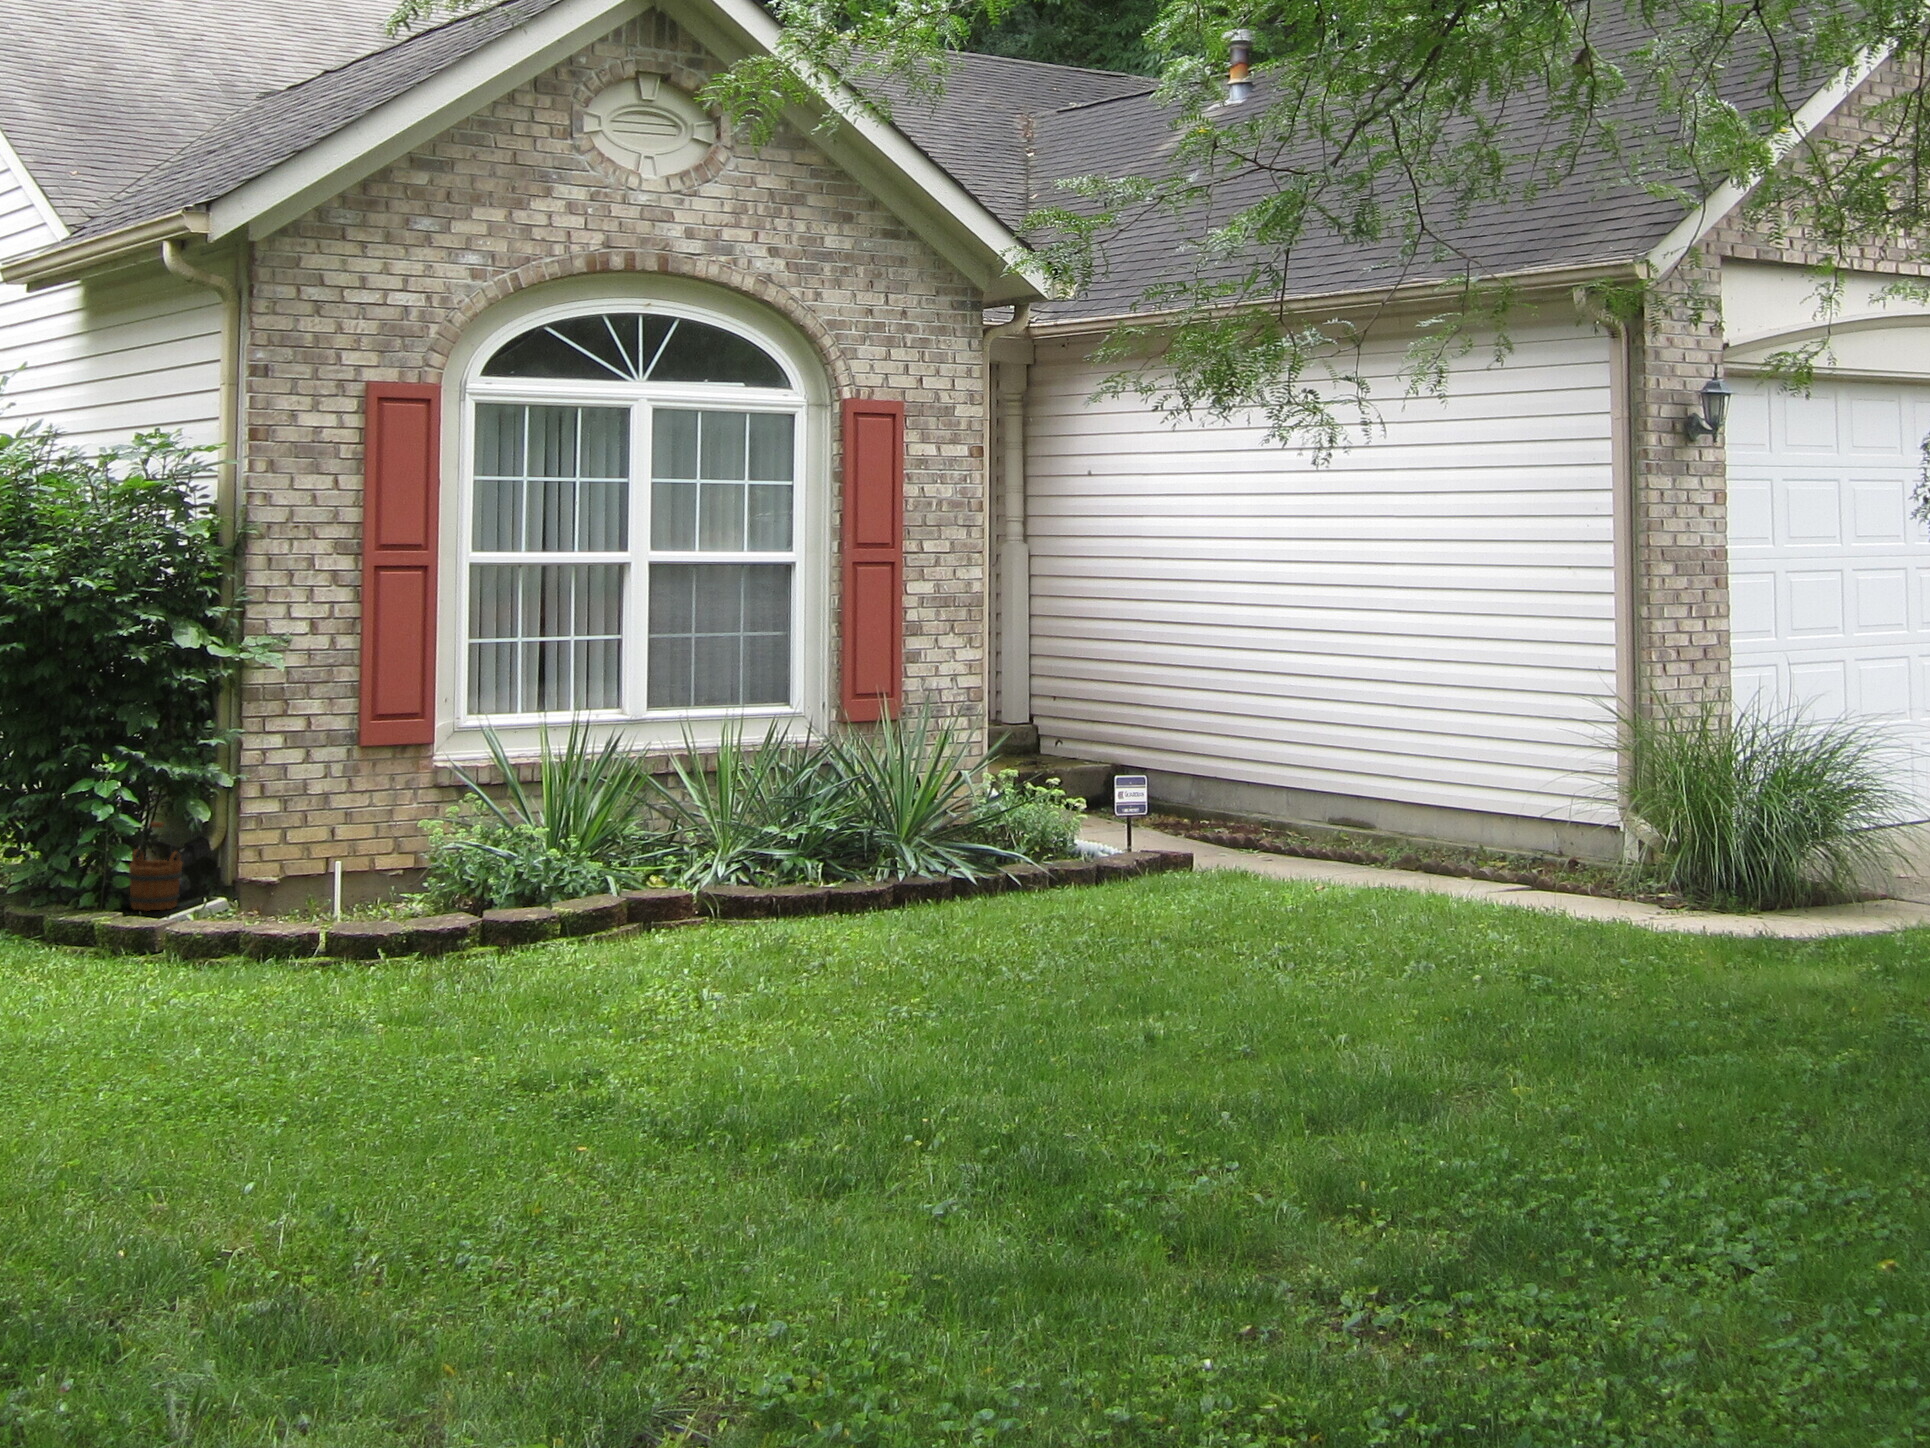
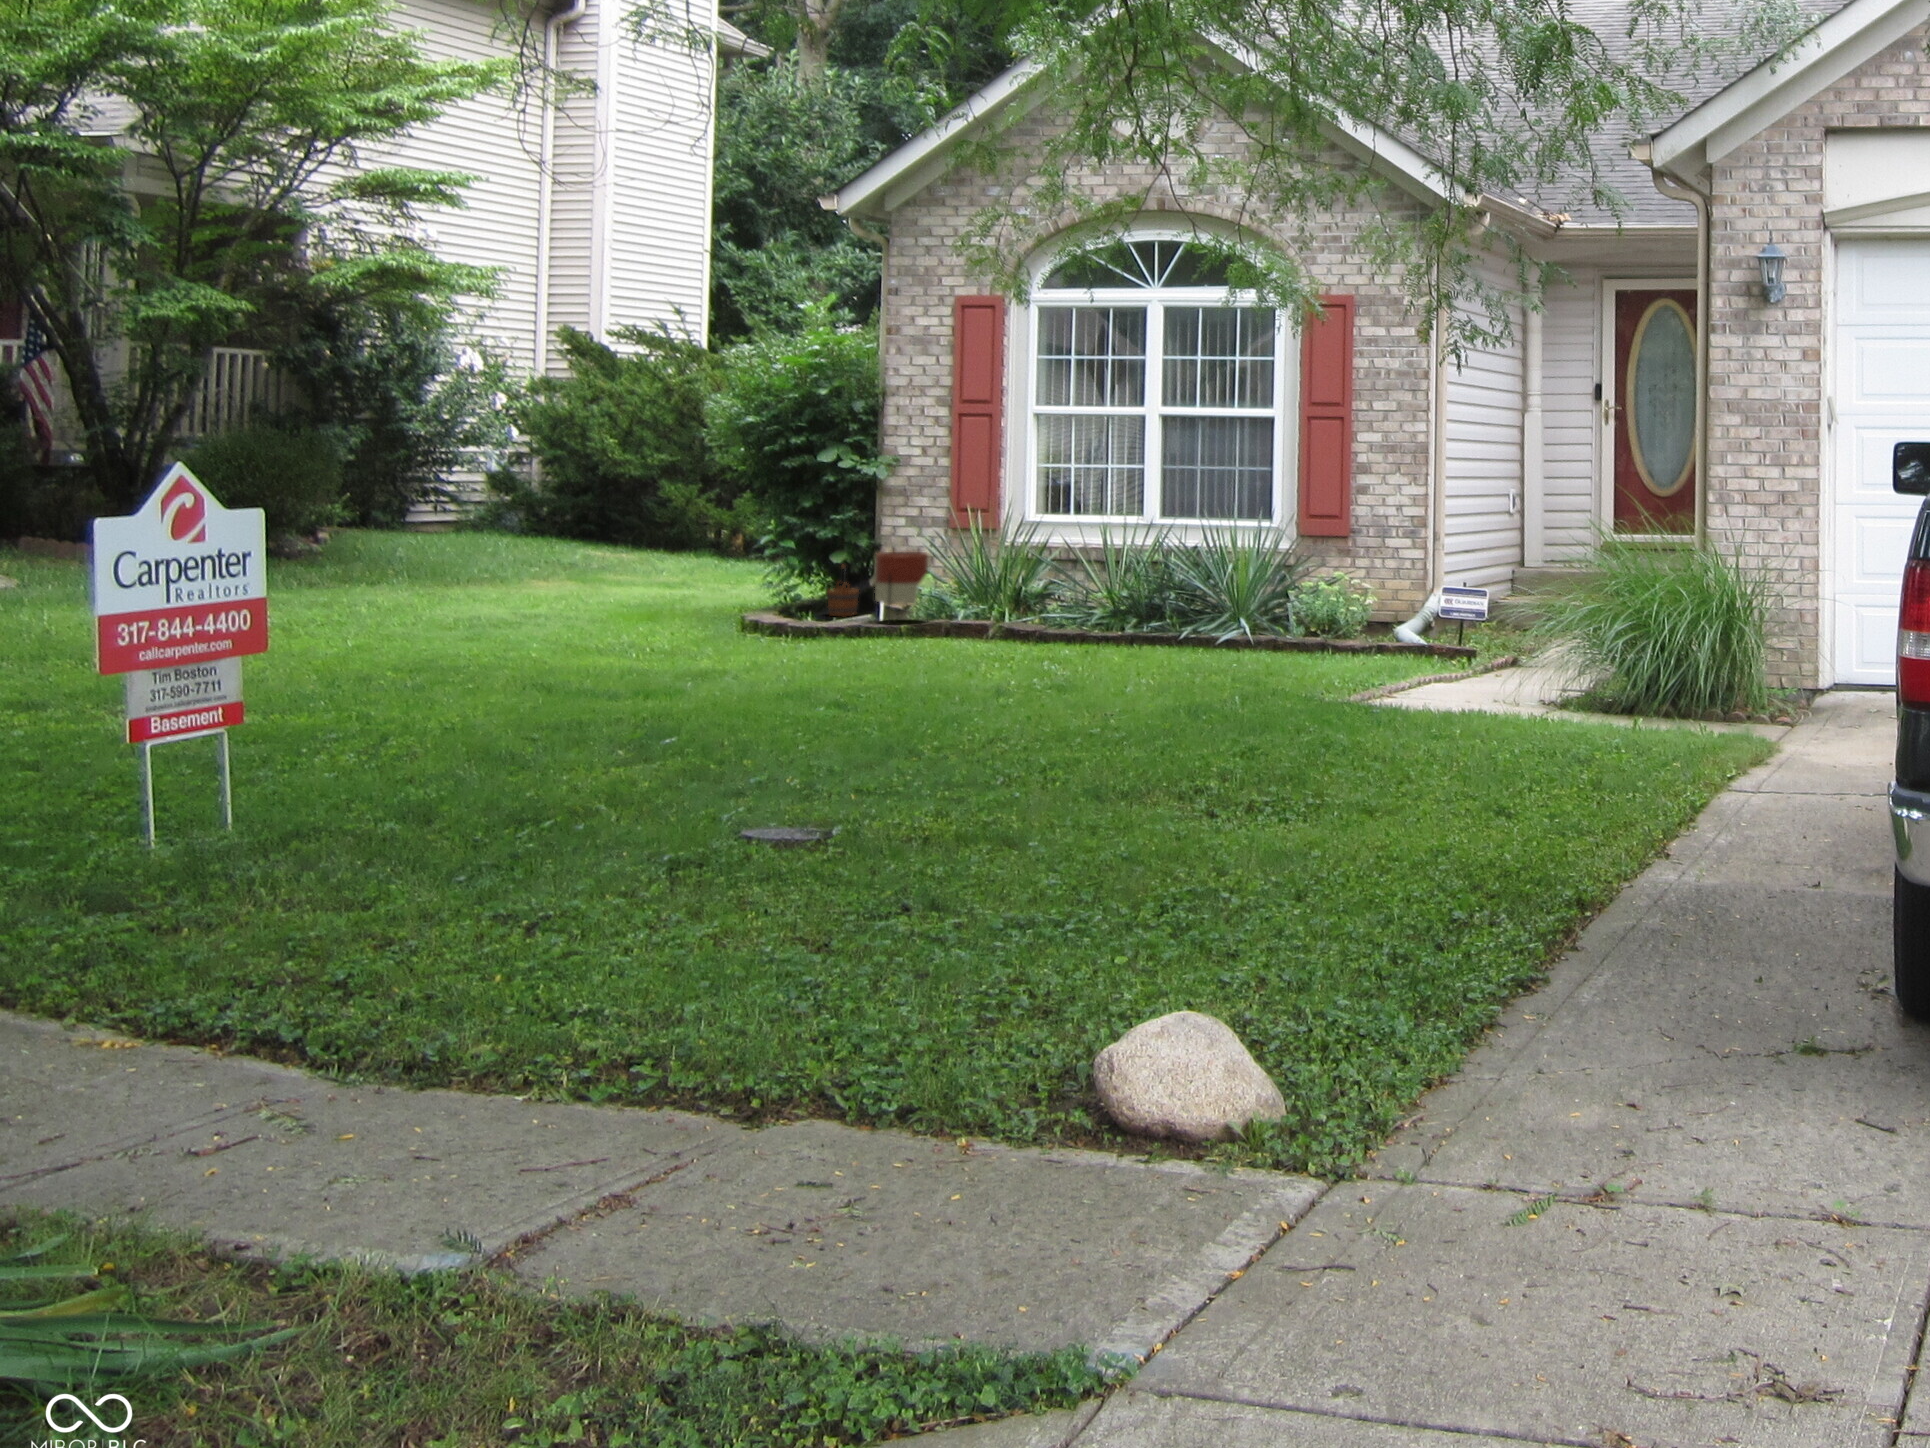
planter: none [273,790,363,914] -> present [875,552,928,609]

